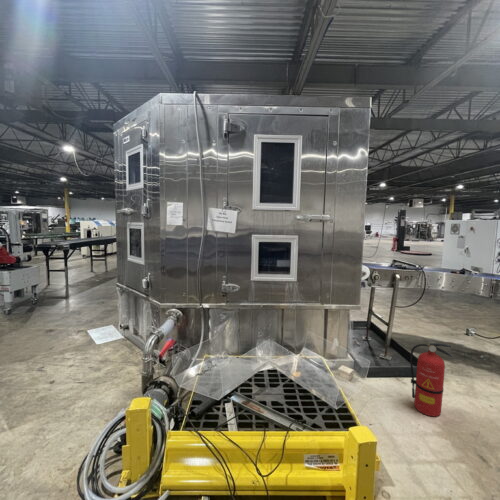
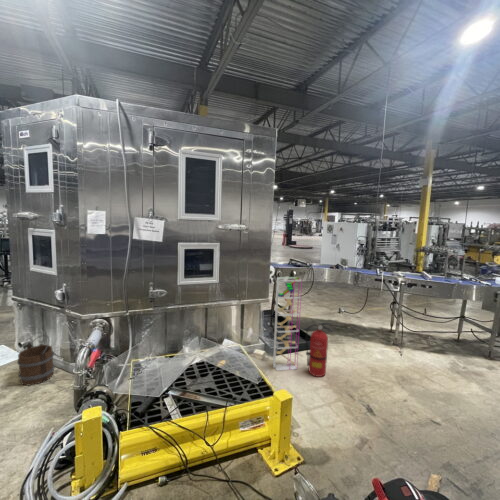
shelving unit: none [364,278,406,399] -> present [273,277,302,370]
bucket: none [113,320,142,365] -> present [17,335,55,385]

